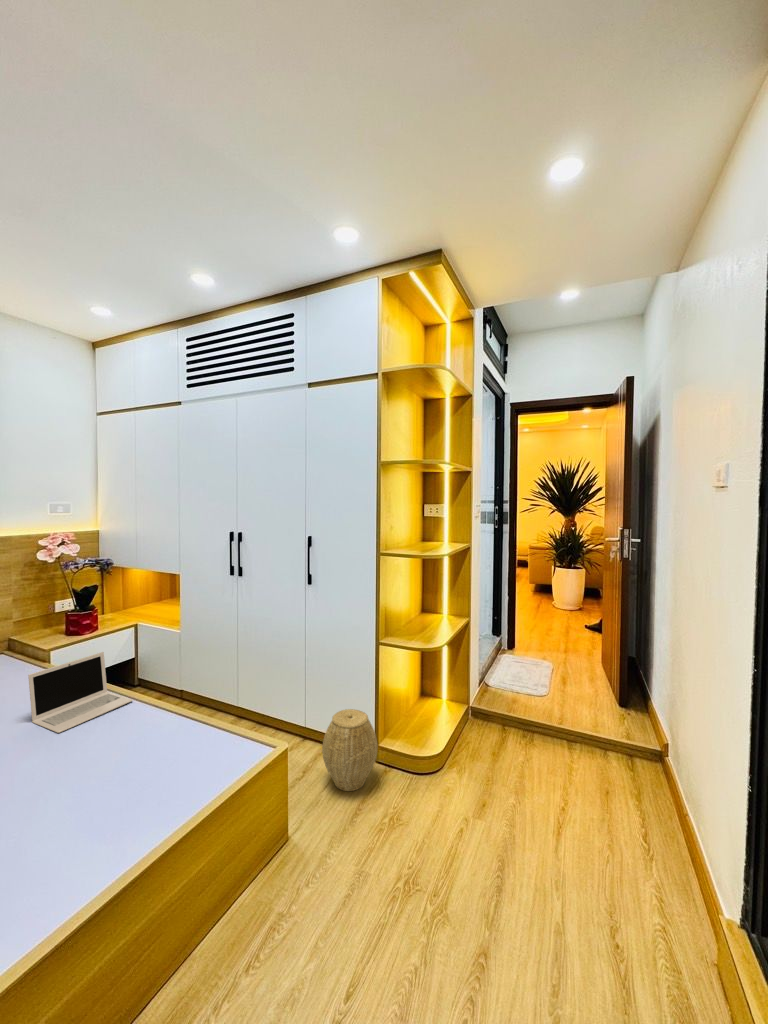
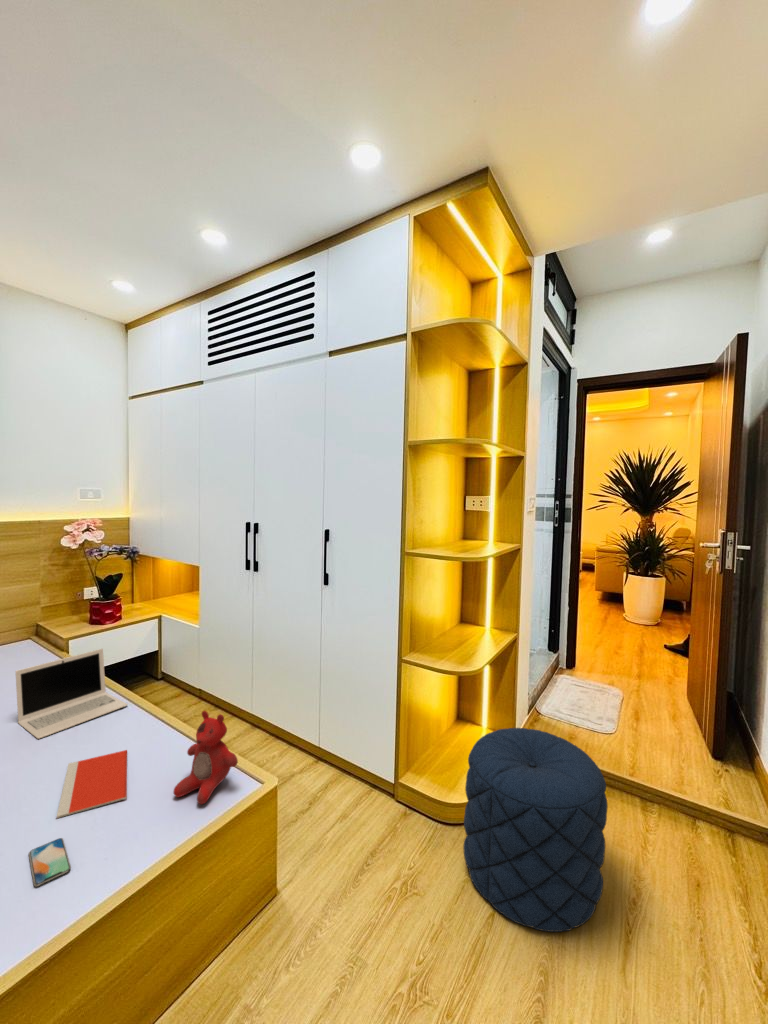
pouf: none [436,690,543,837] -> present [463,728,608,932]
stuffed bear: none [201,692,254,767] -> present [173,711,238,804]
woven basket: present [322,709,377,791] -> none [329,736,395,837]
notebook: none [97,734,161,788] -> present [57,750,127,818]
smartphone: none [91,801,133,834] -> present [29,838,71,886]

